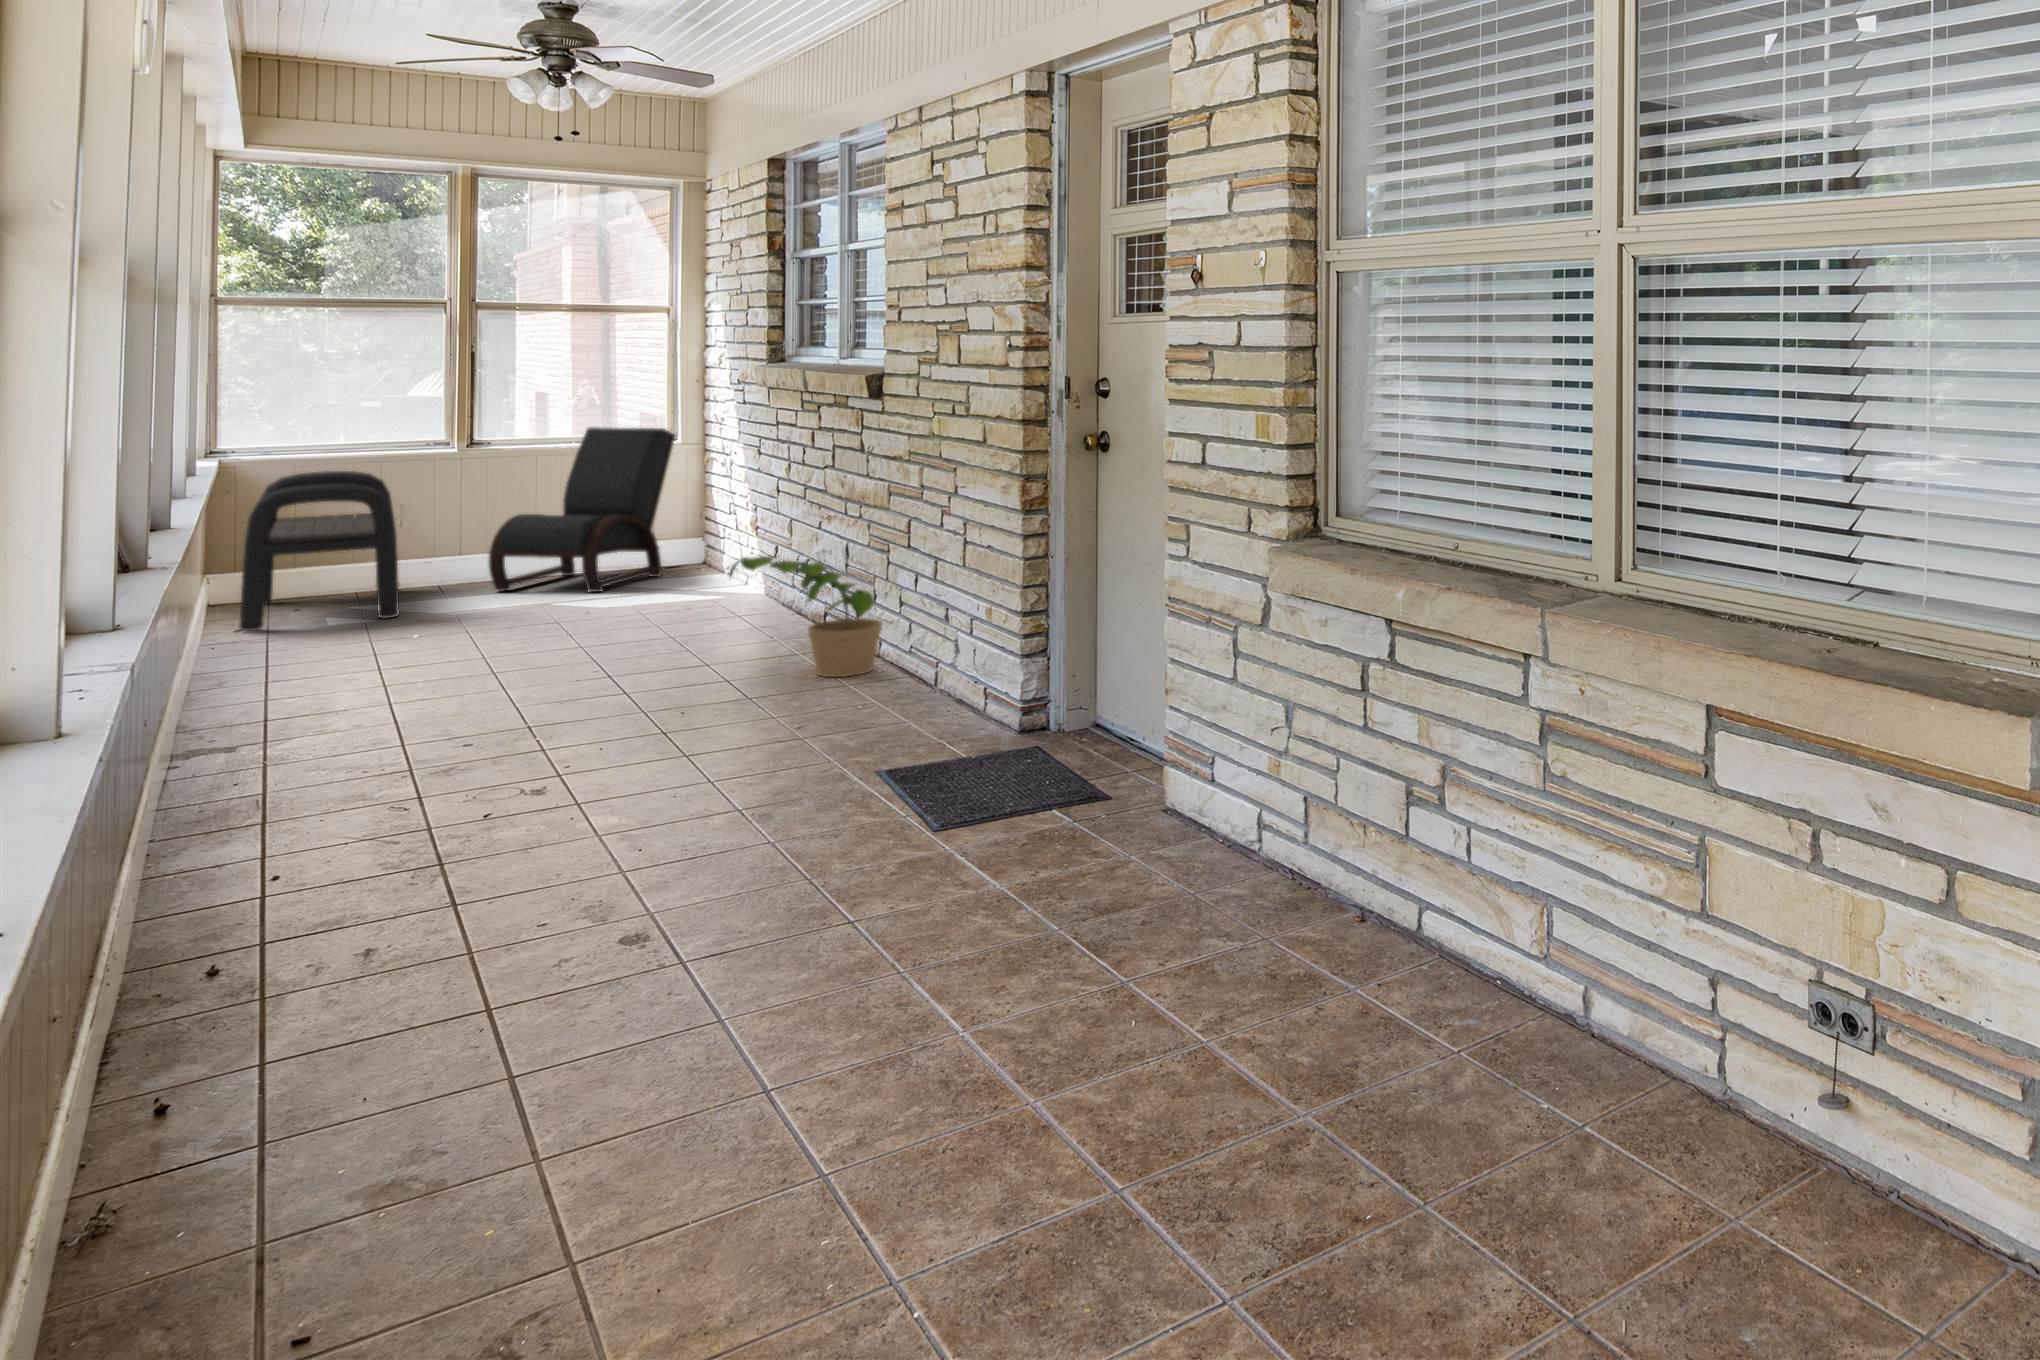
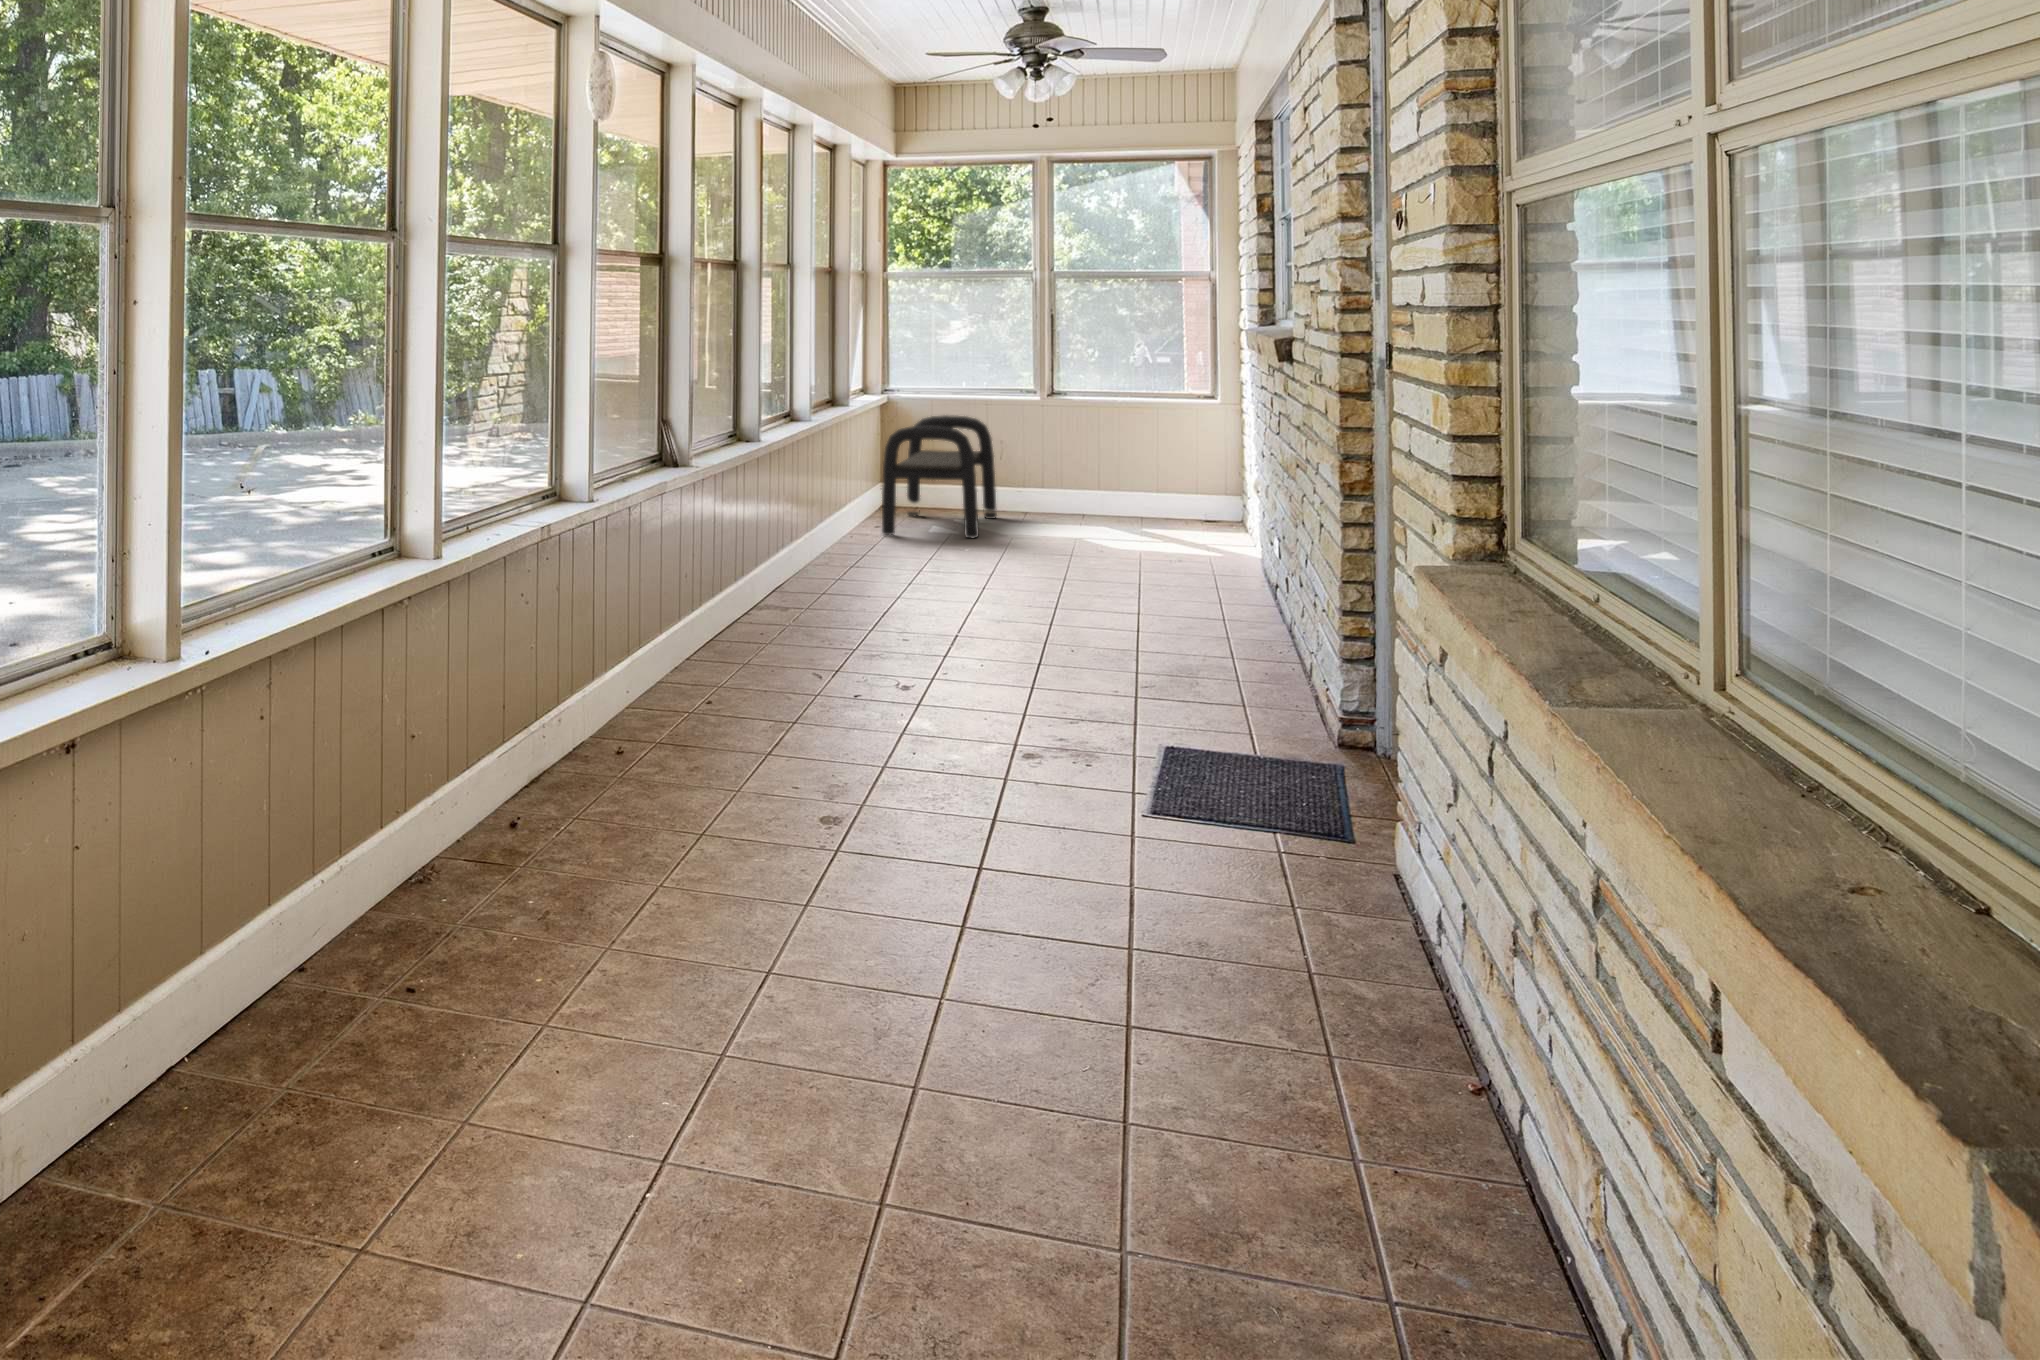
lounge chair: present [488,427,675,592] -> none [1051,387,1207,539]
potted plant: present [729,556,882,677] -> none [1131,517,1282,652]

